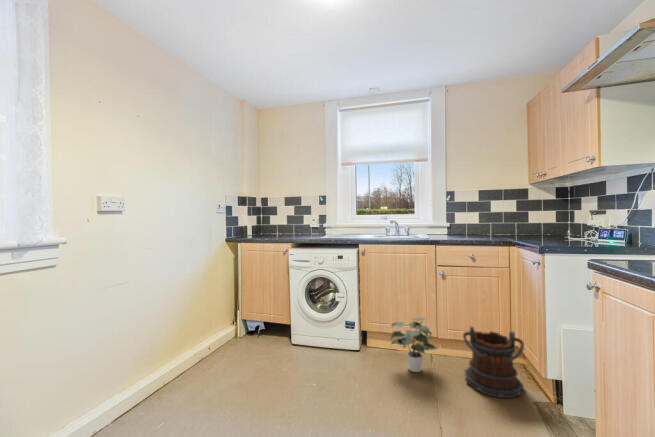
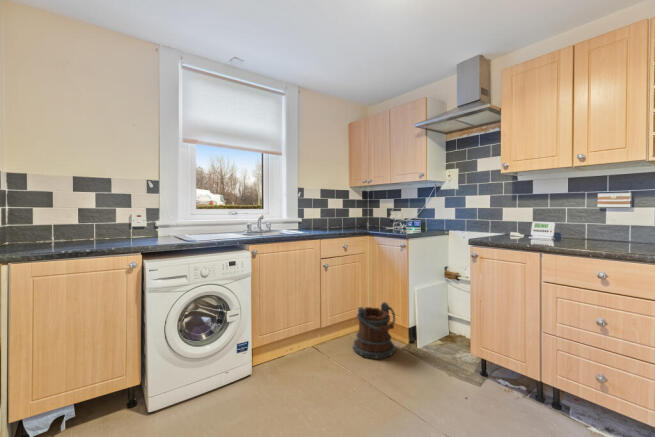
potted plant: present [391,318,437,372] -> none [294,312,338,368]

